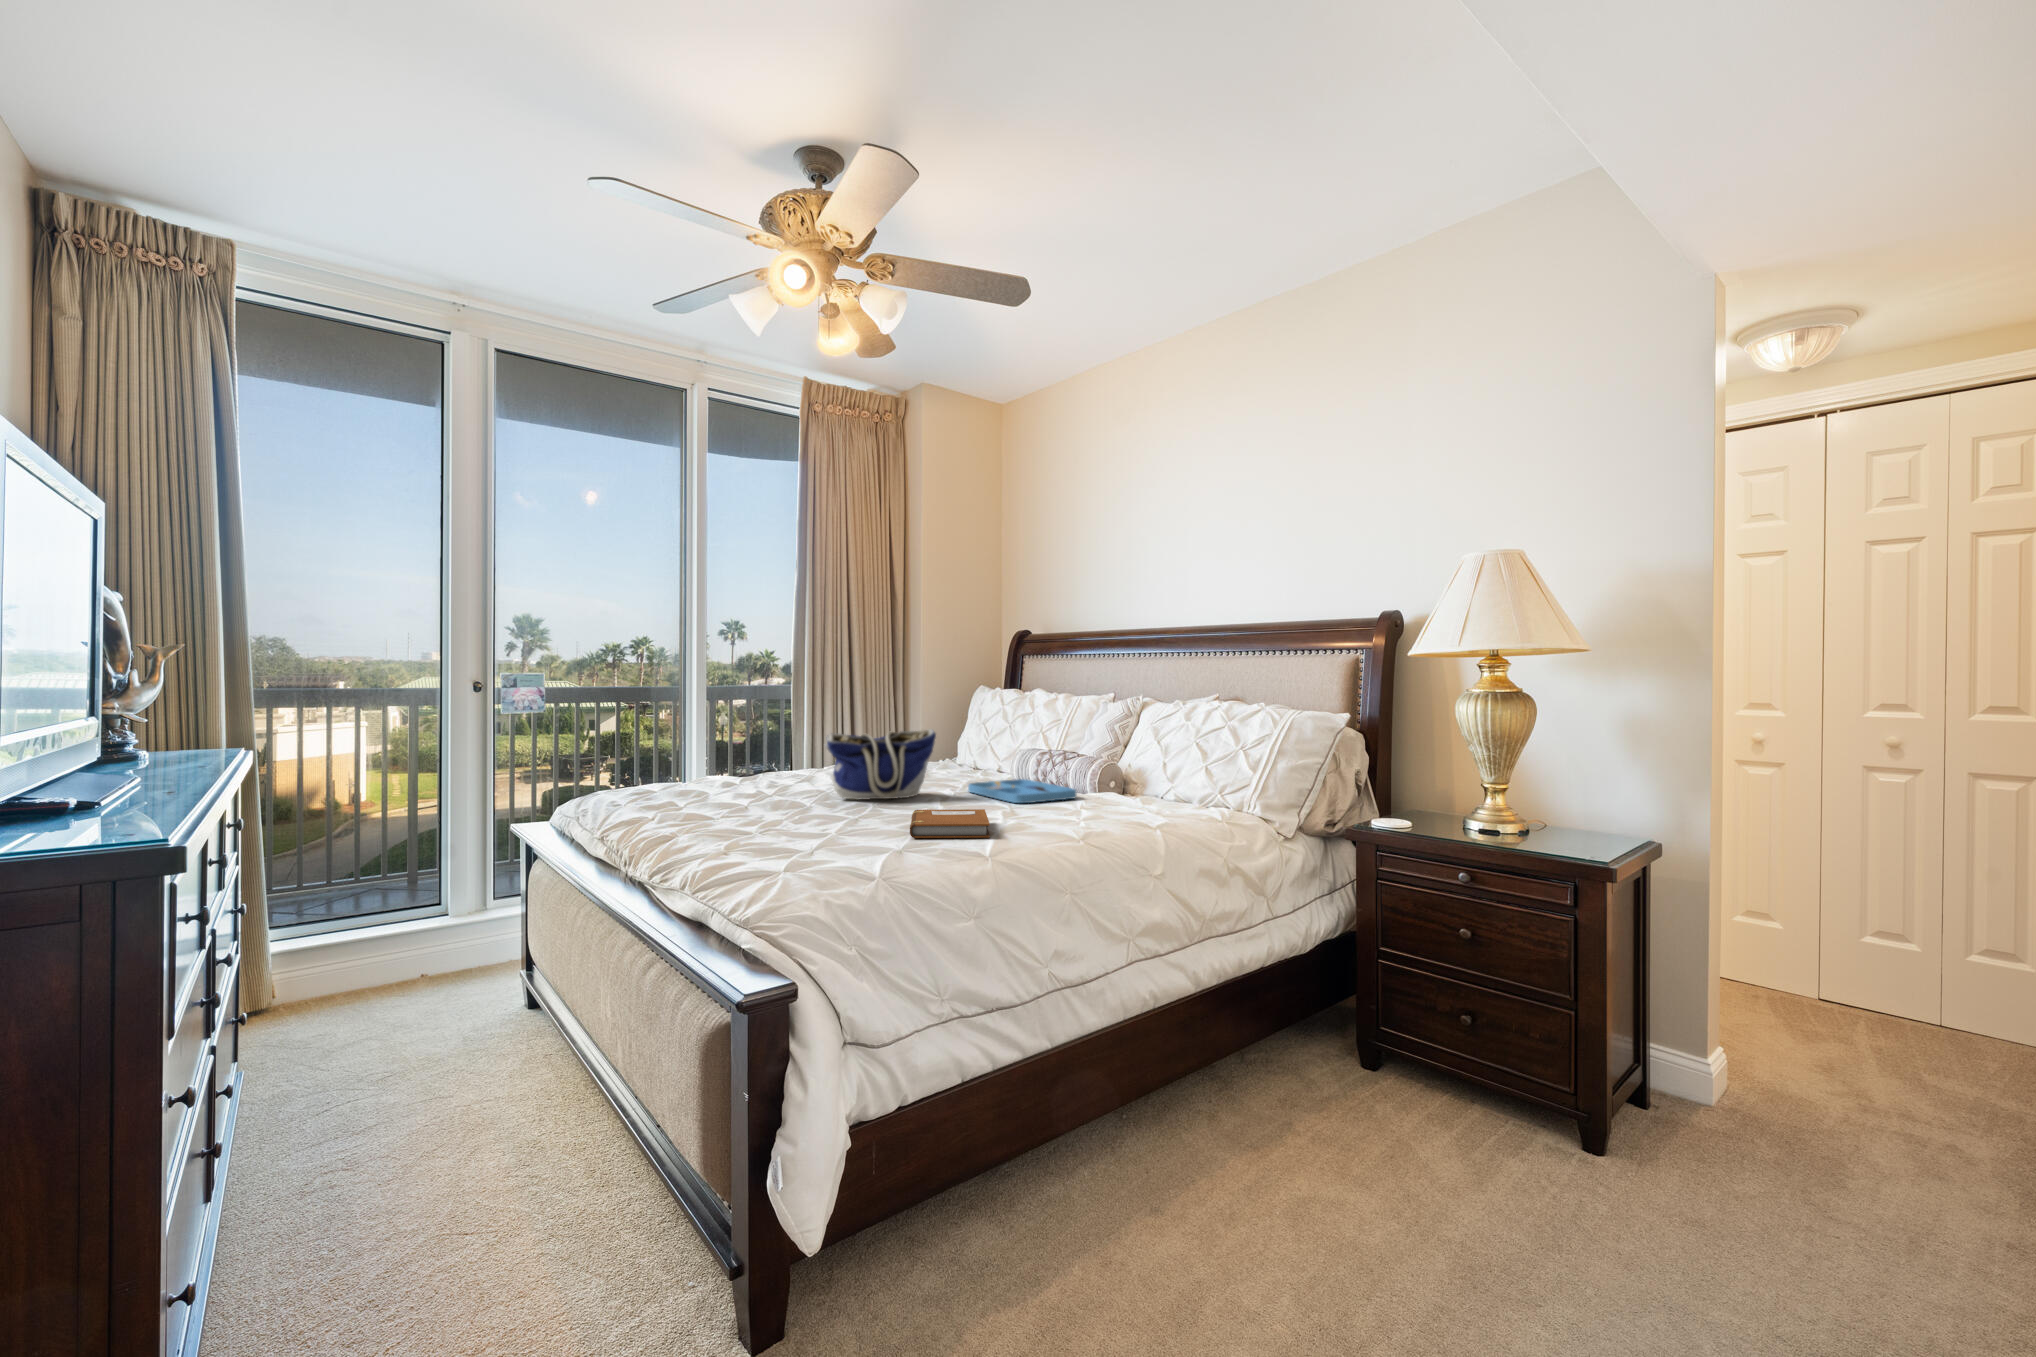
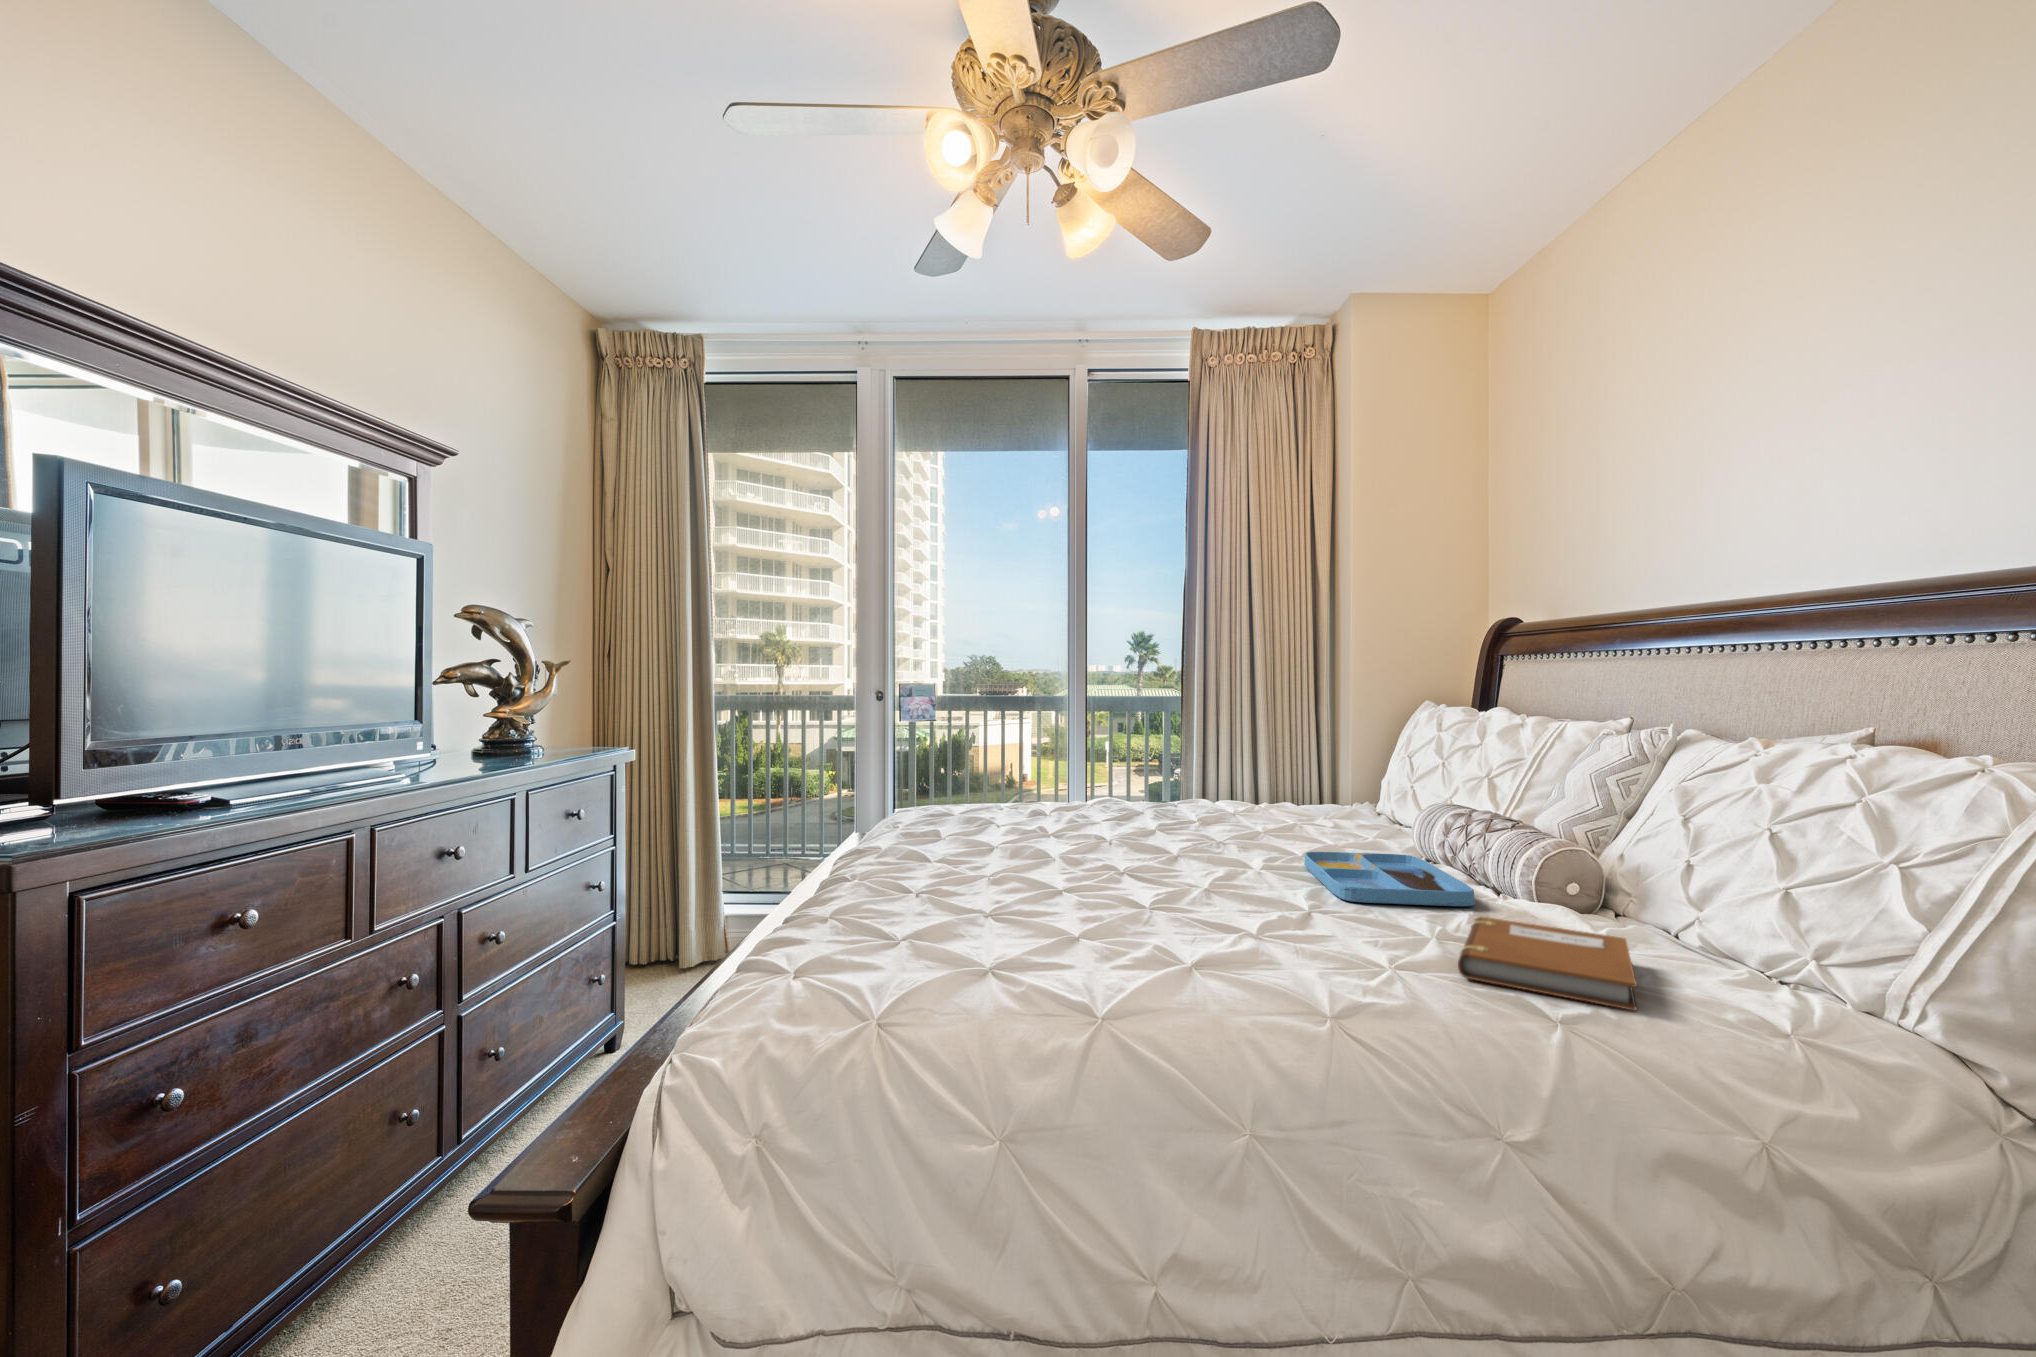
tote bag: present [825,729,936,800] -> none [1080,764,1234,863]
notebook: present [910,809,990,838] -> present [1458,917,1637,1011]

